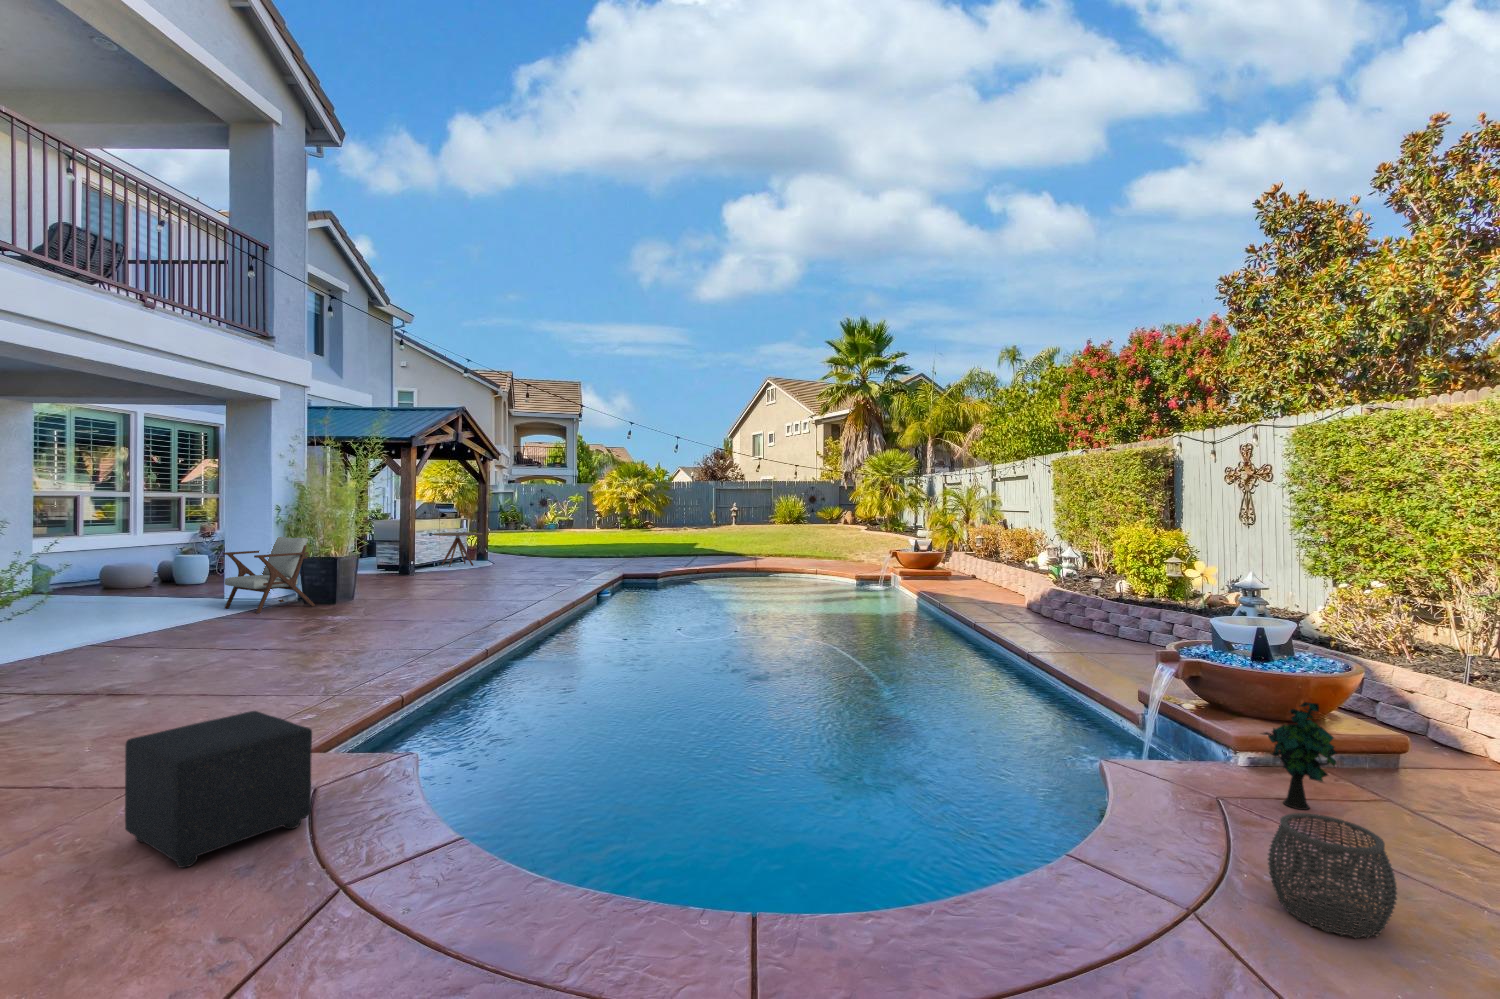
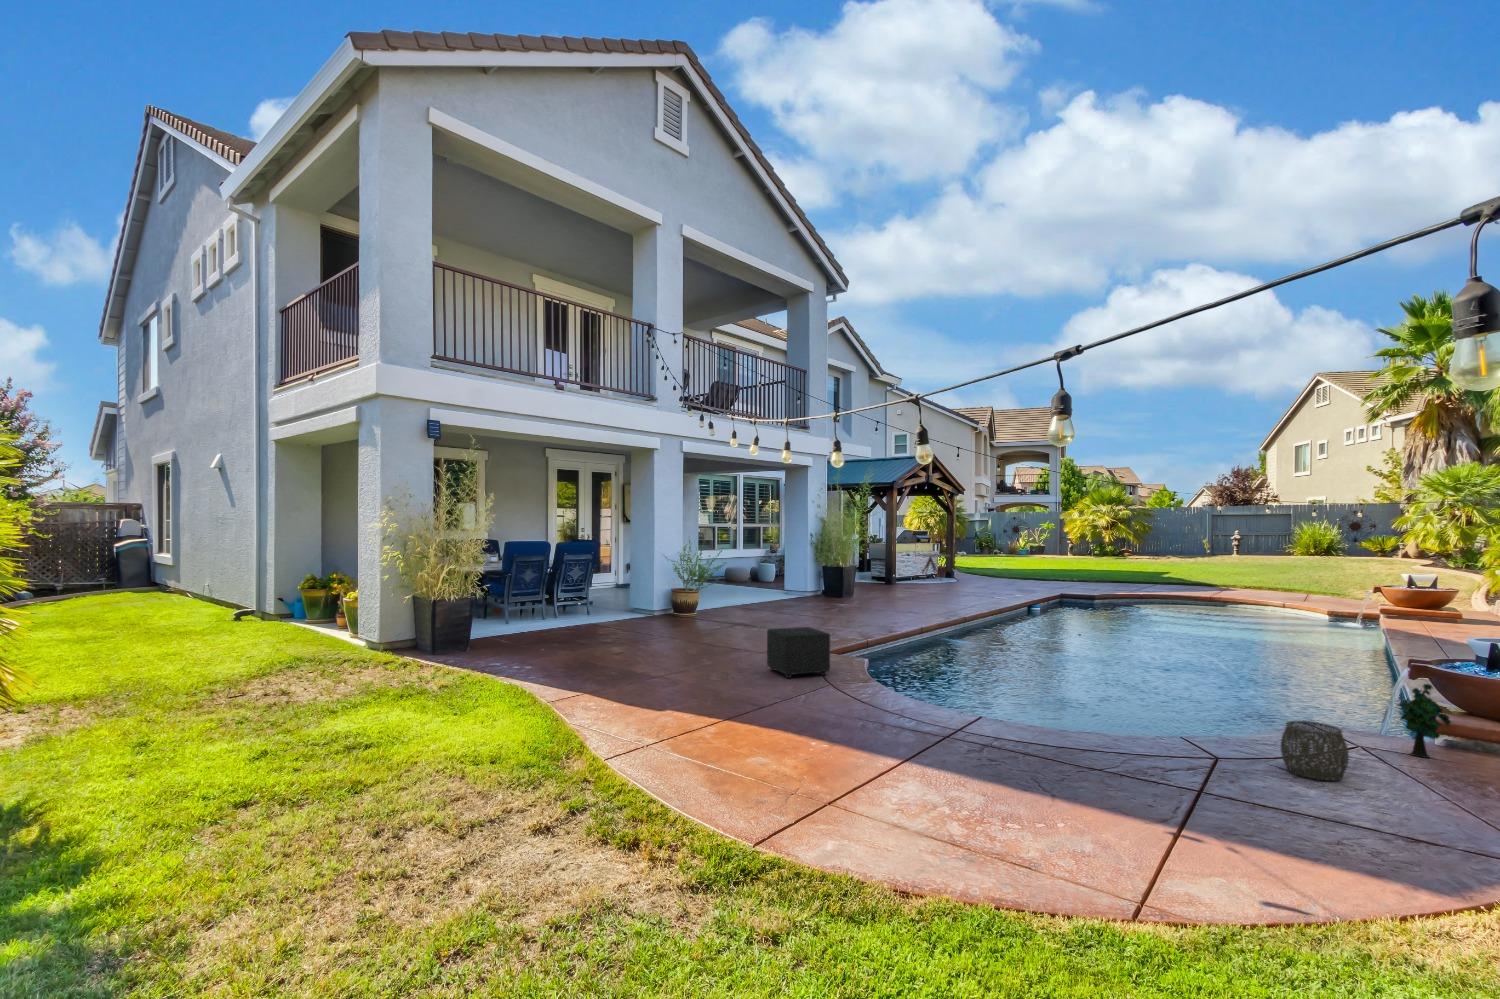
lounge chair: present [223,537,315,613] -> none [784,552,833,600]

